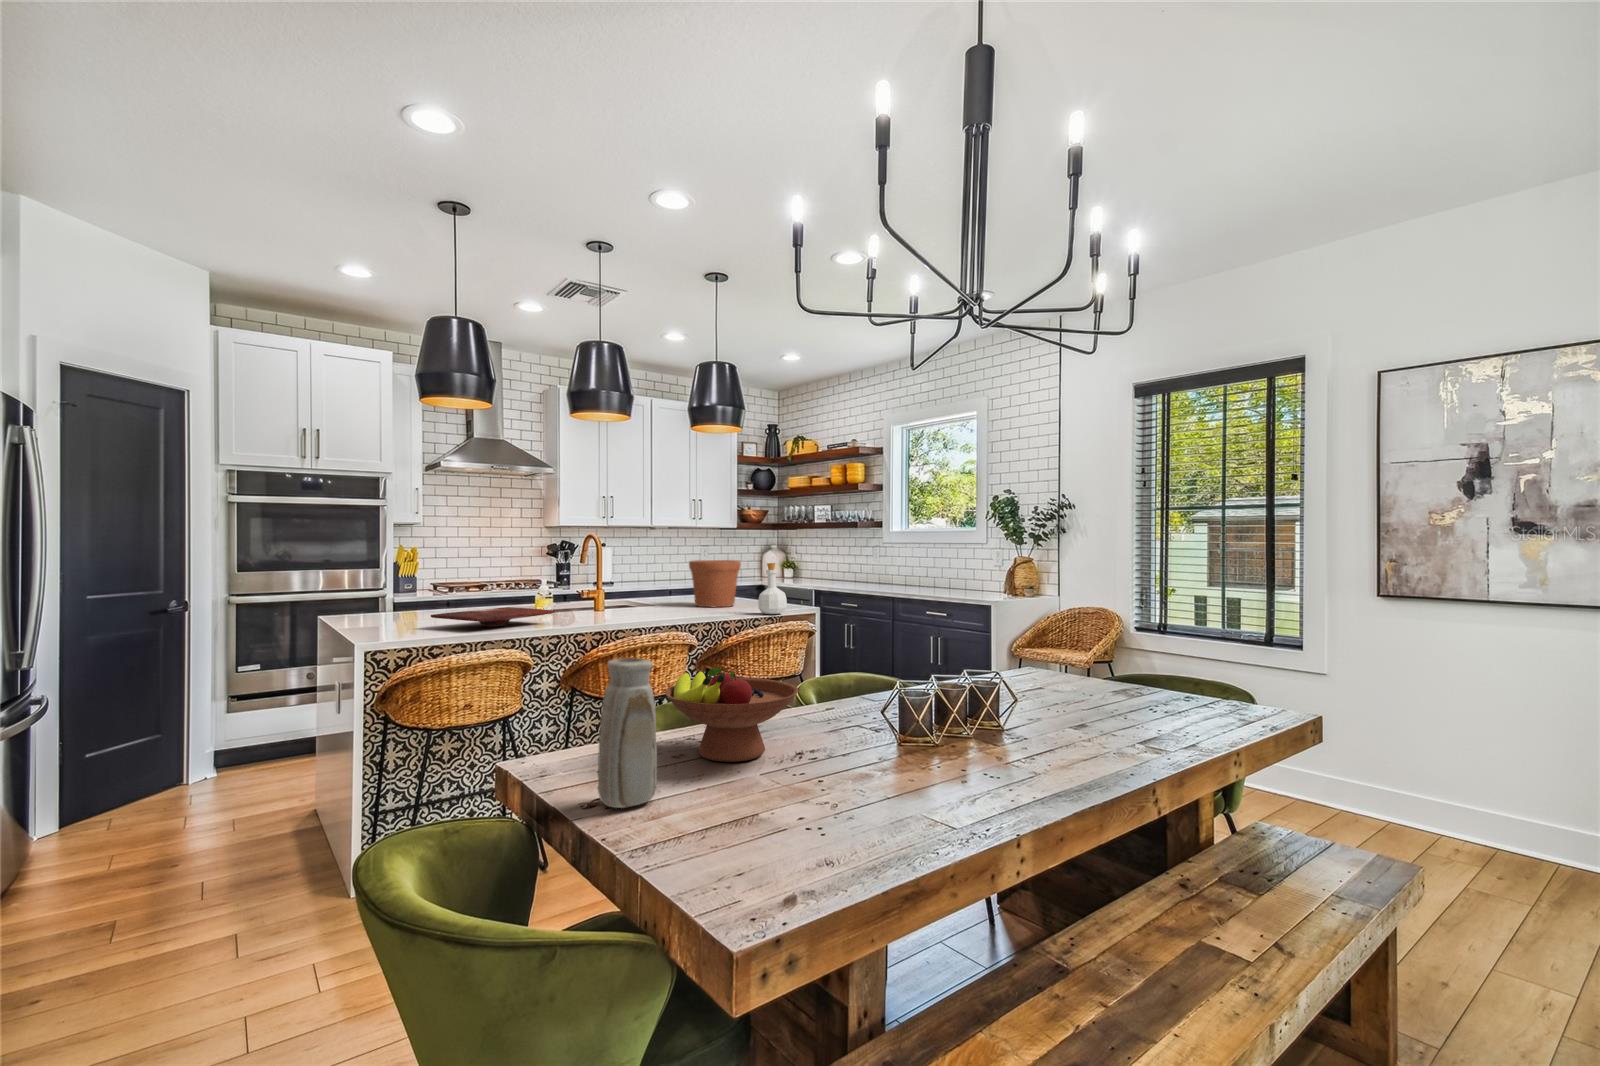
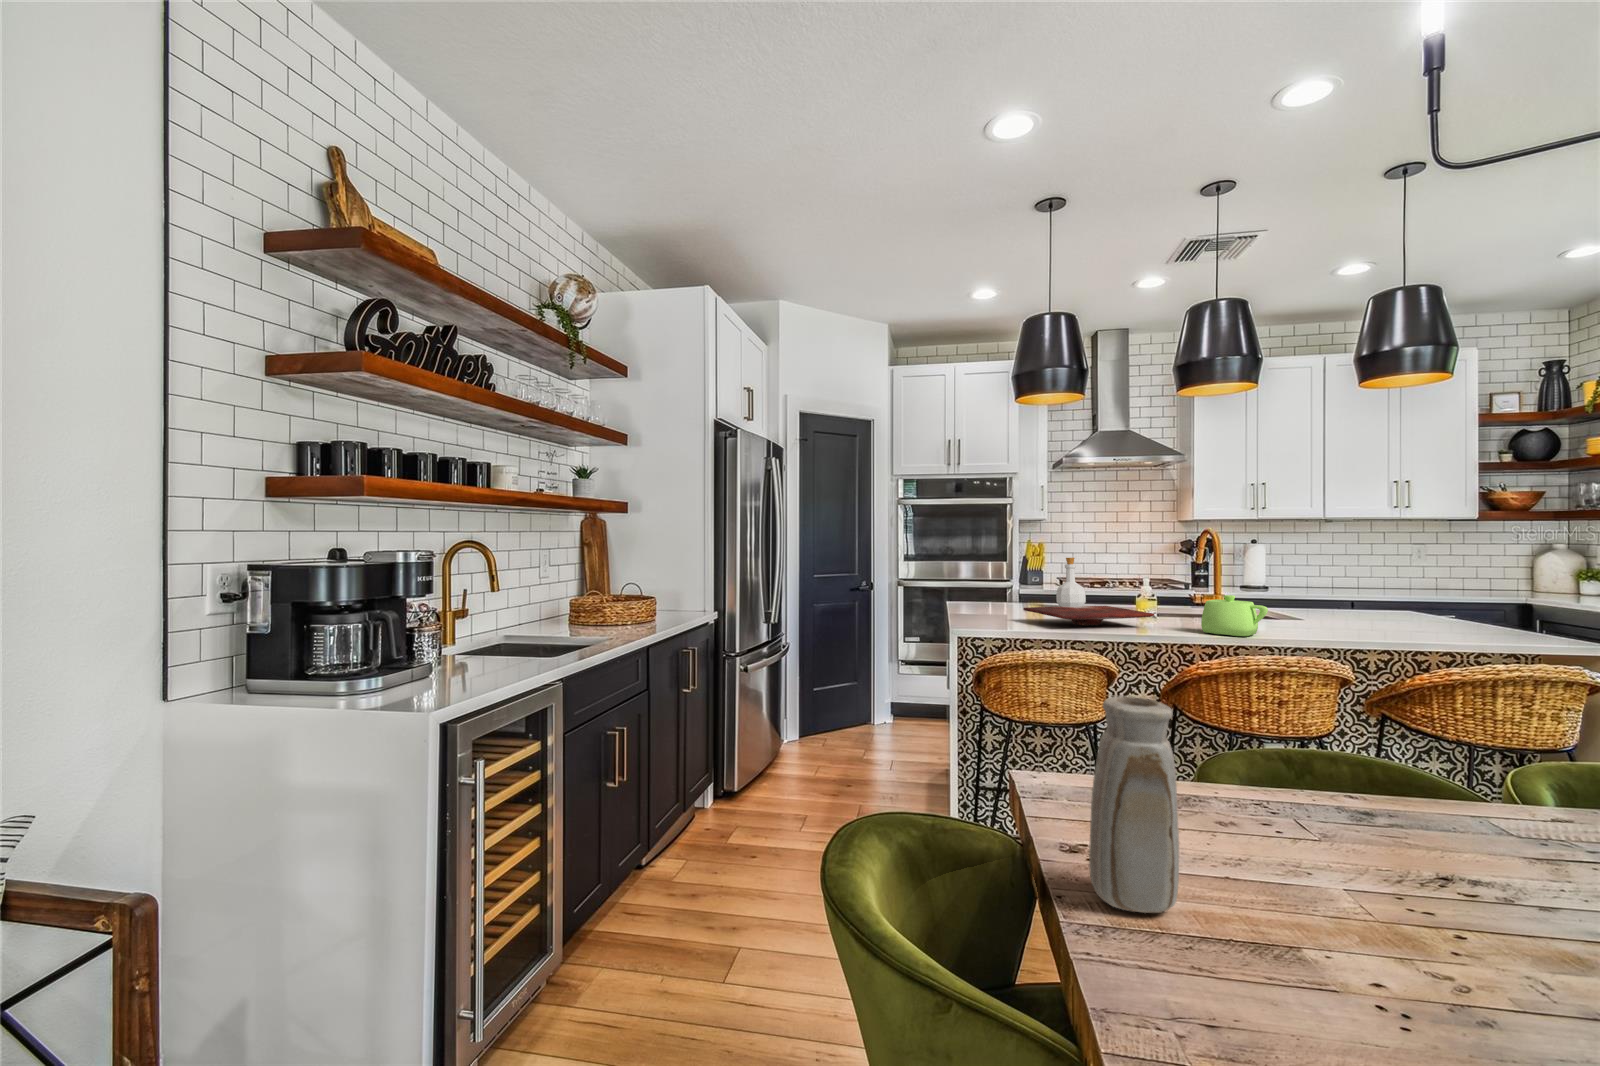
flower pot: present [689,560,741,607] -> none [1358,563,1451,628]
bottle: present [758,563,787,614] -> present [1056,558,1086,607]
teapot: none [593,590,641,623] -> present [1201,595,1268,636]
fruit bowl: present [665,667,798,762] -> none [1226,727,1498,896]

